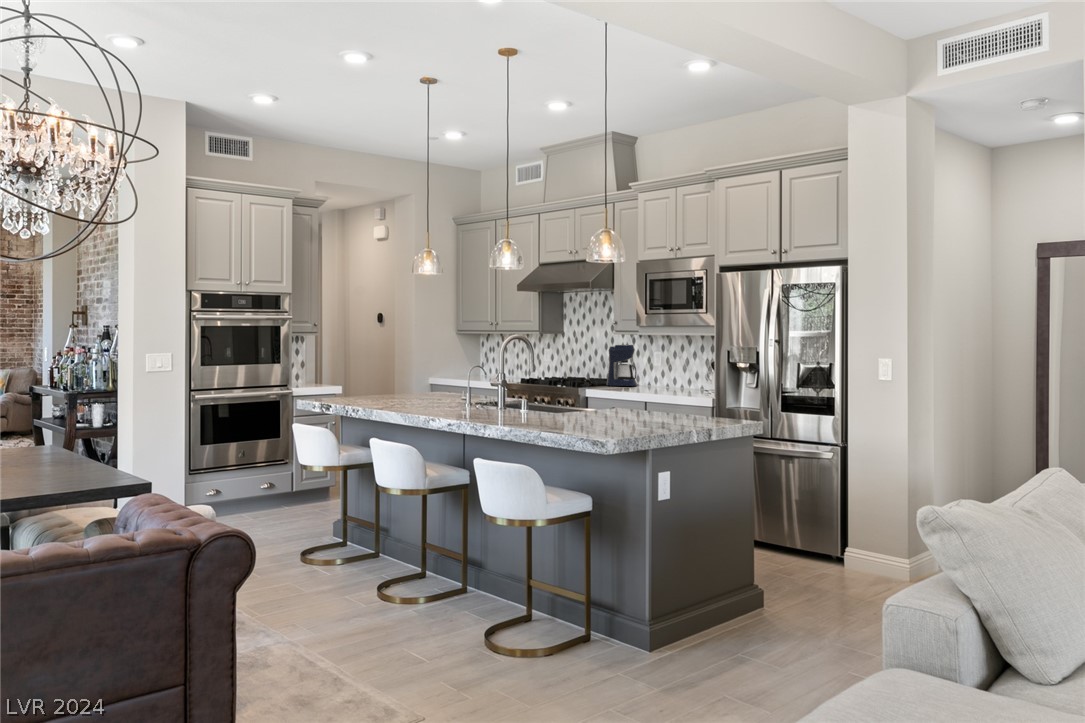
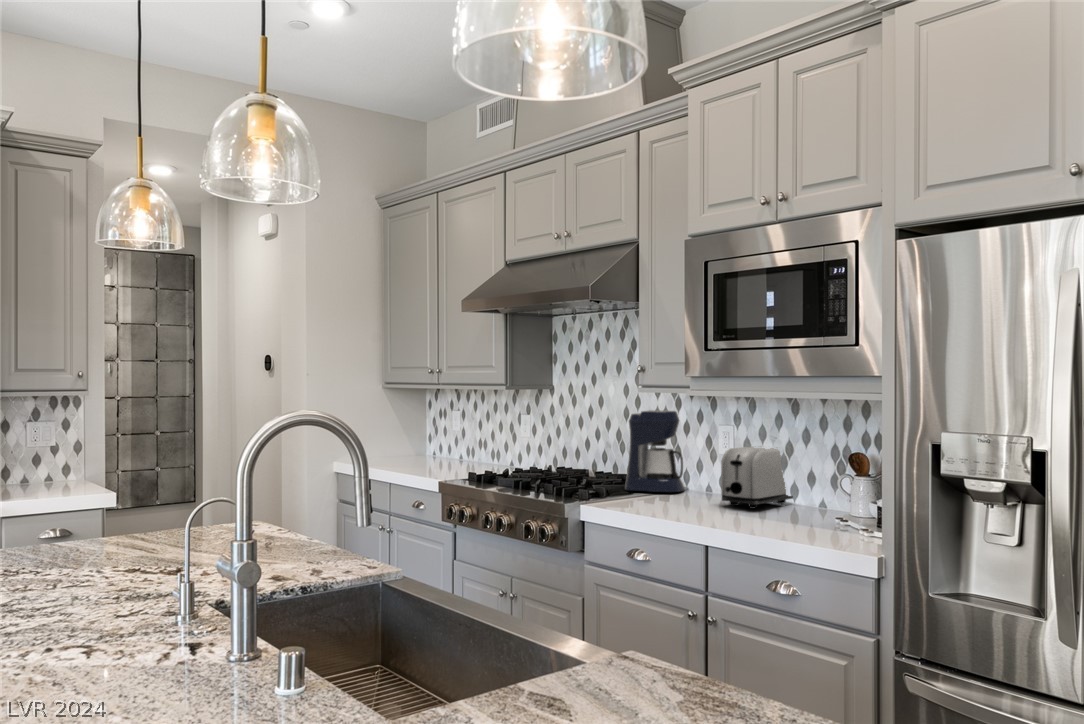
toaster: none [655,362,691,391] -> present [721,447,793,509]

